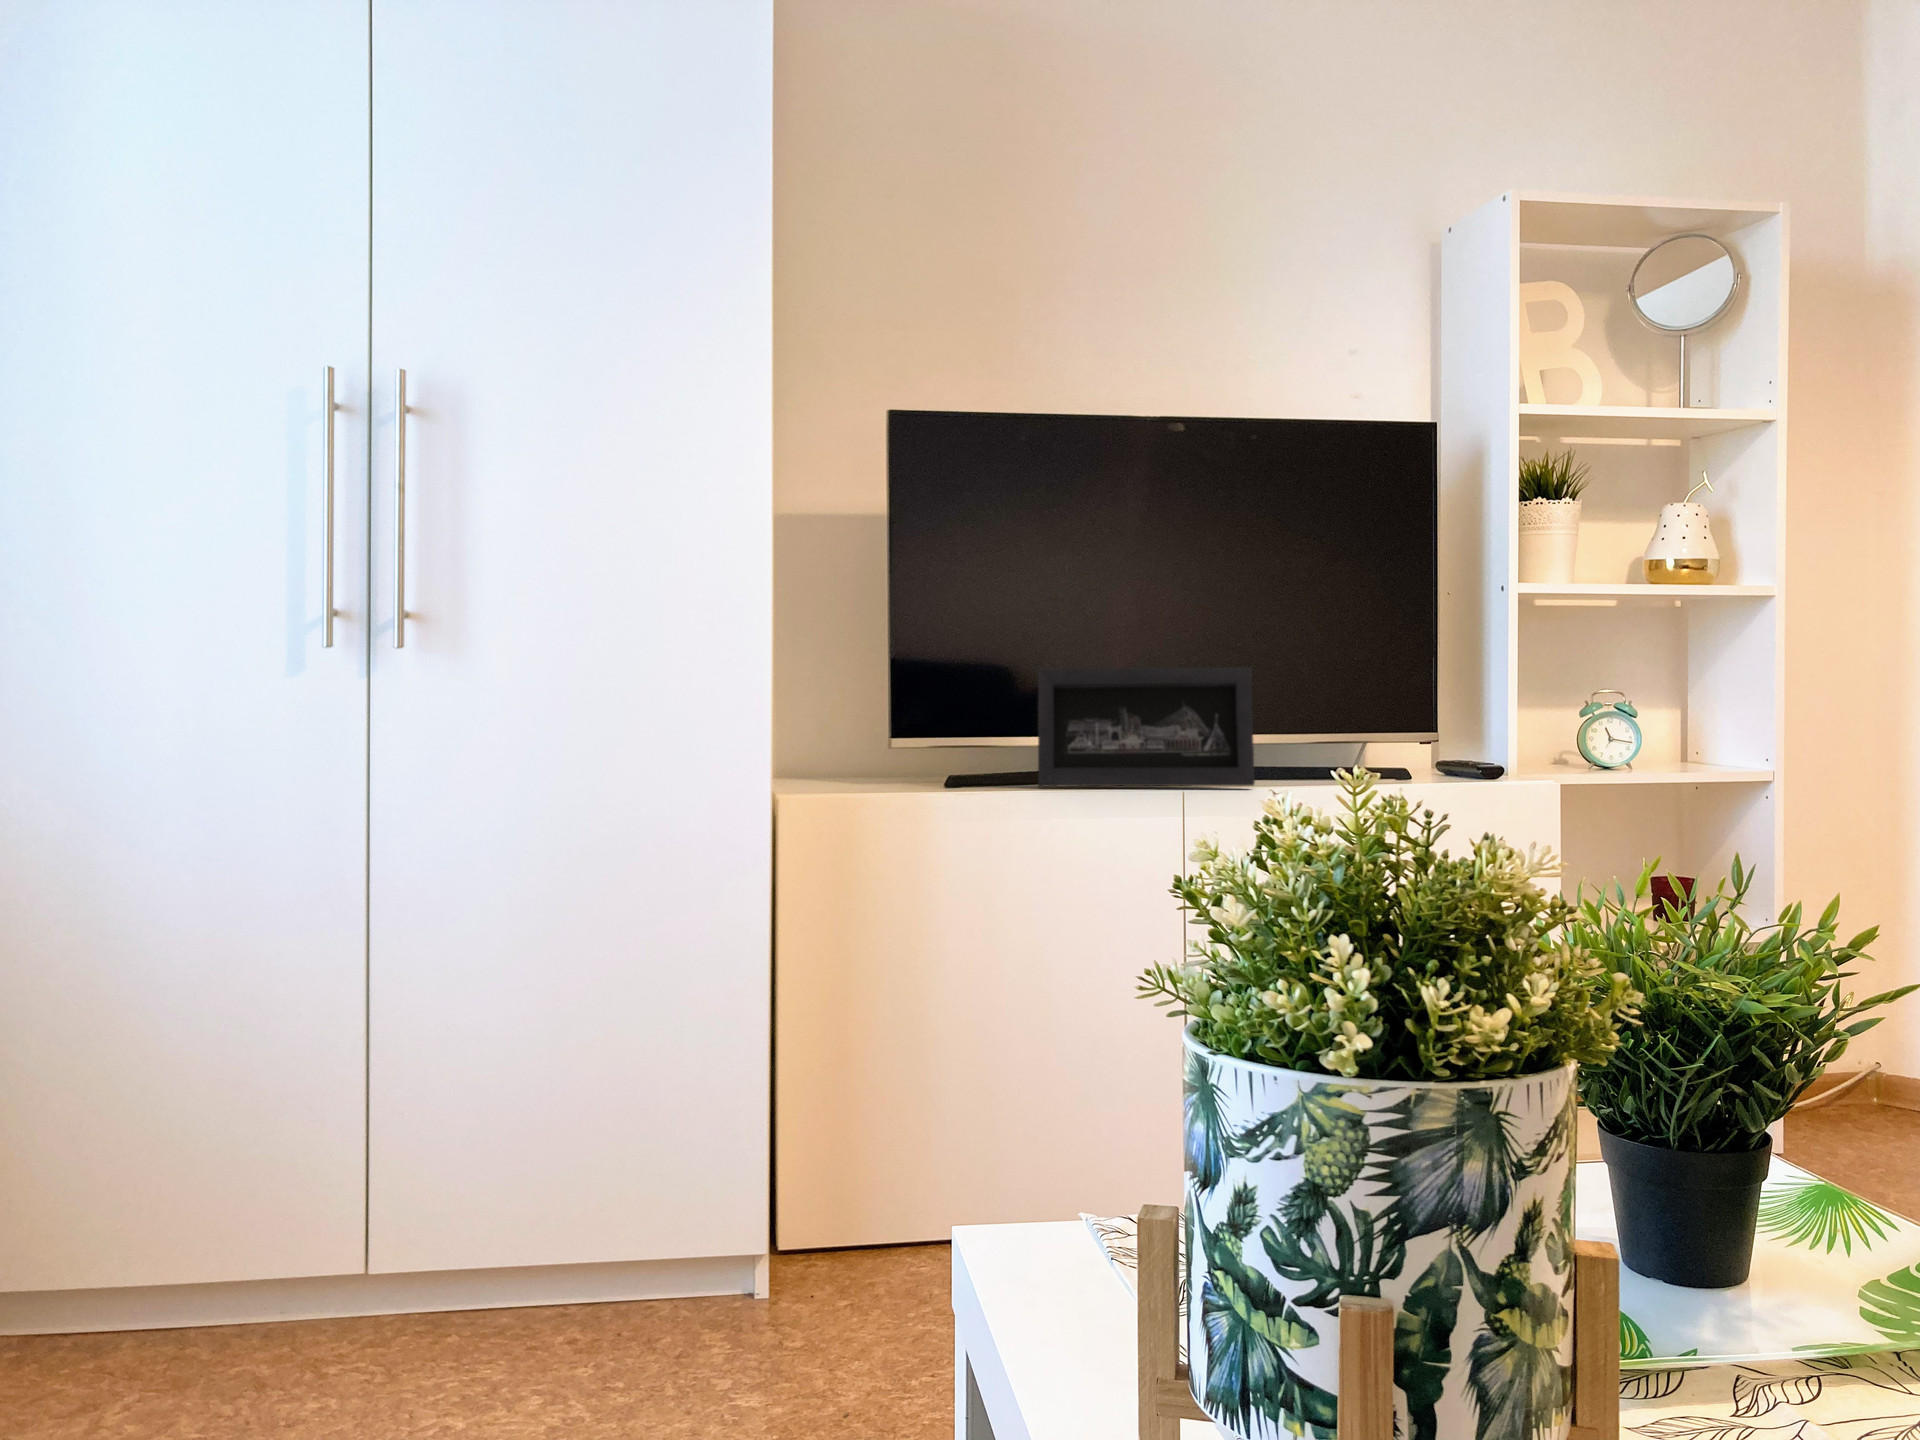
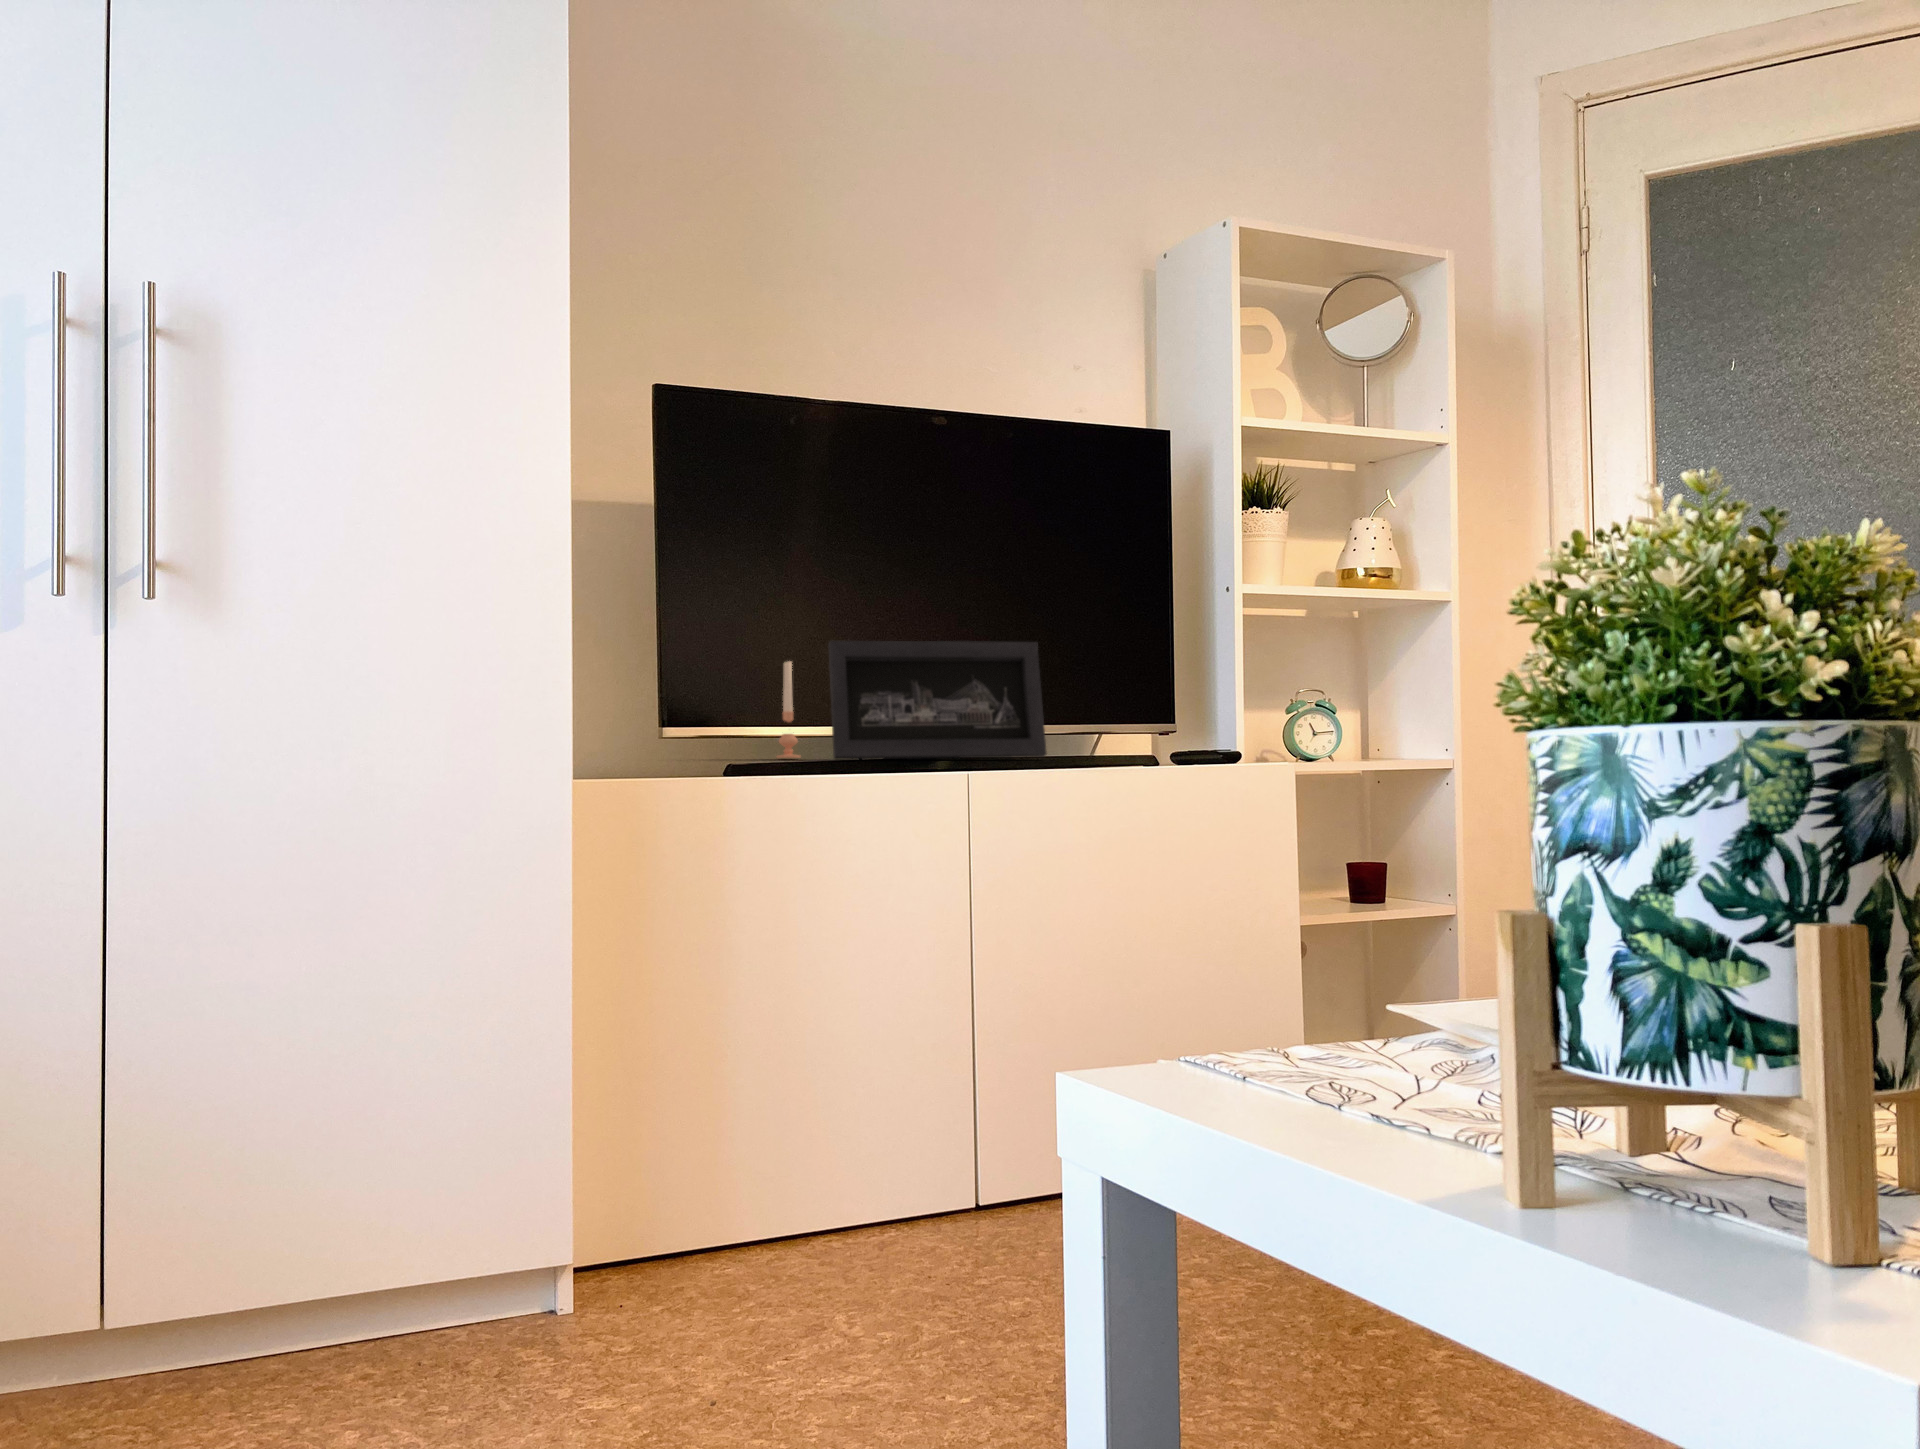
candle: none [988,687,1012,783] -> present [777,662,800,758]

